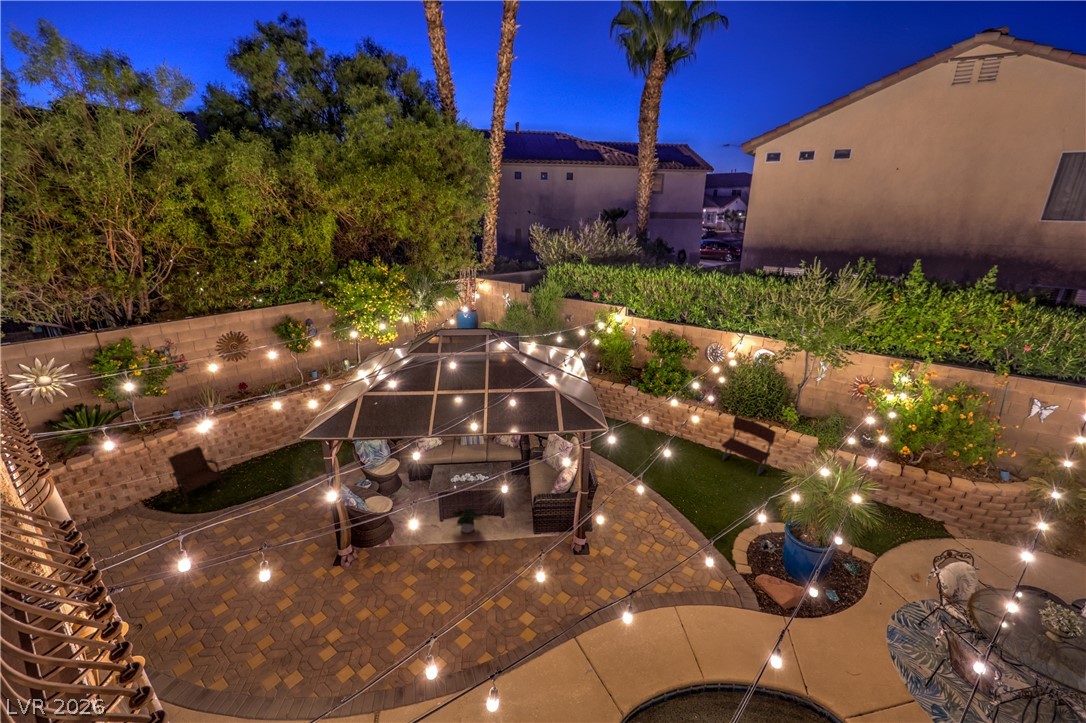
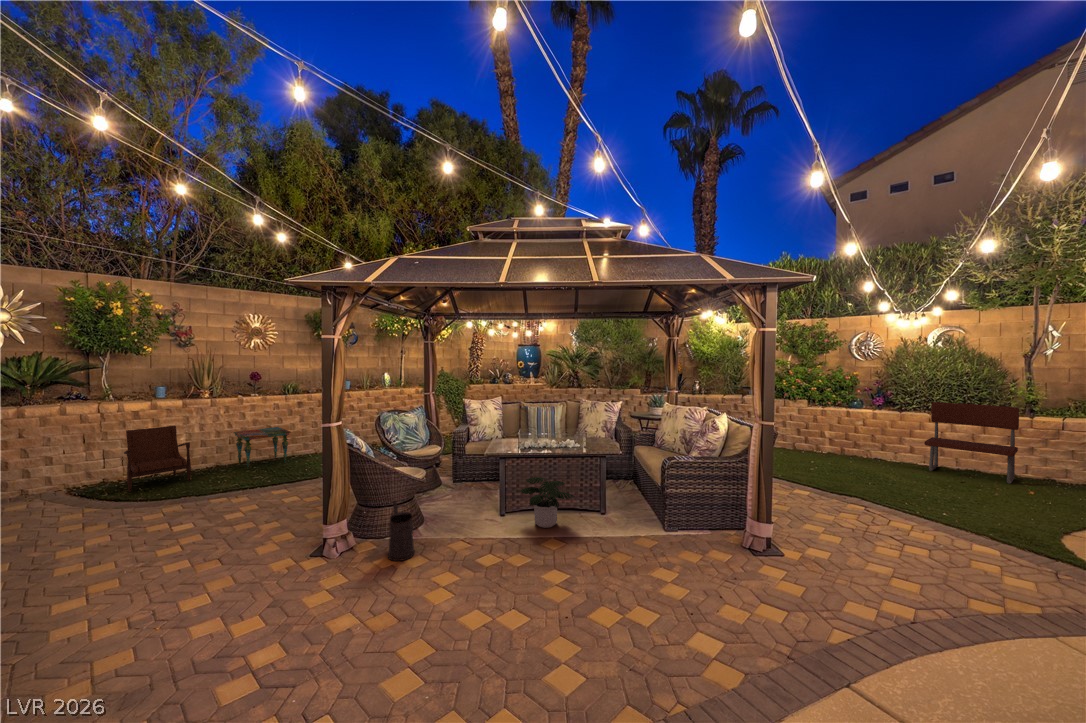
side table: none [241,428,286,468] -> present [234,427,291,469]
watering can: none [376,530,392,567] -> present [388,501,415,561]

